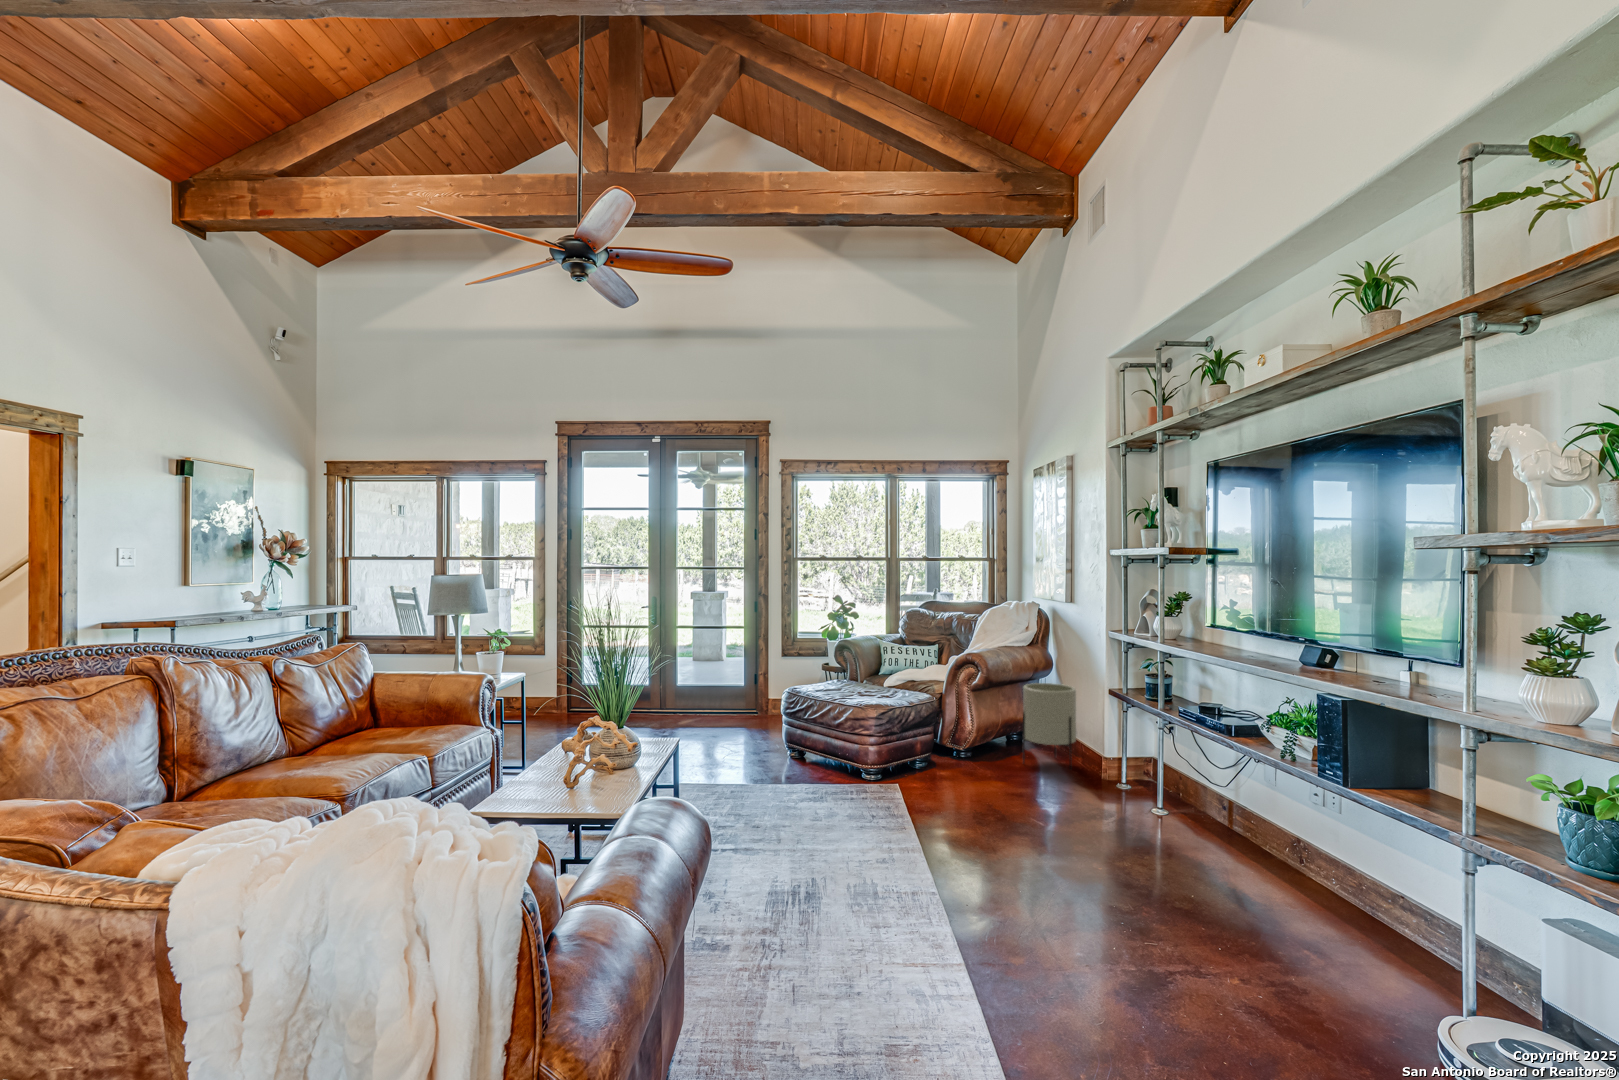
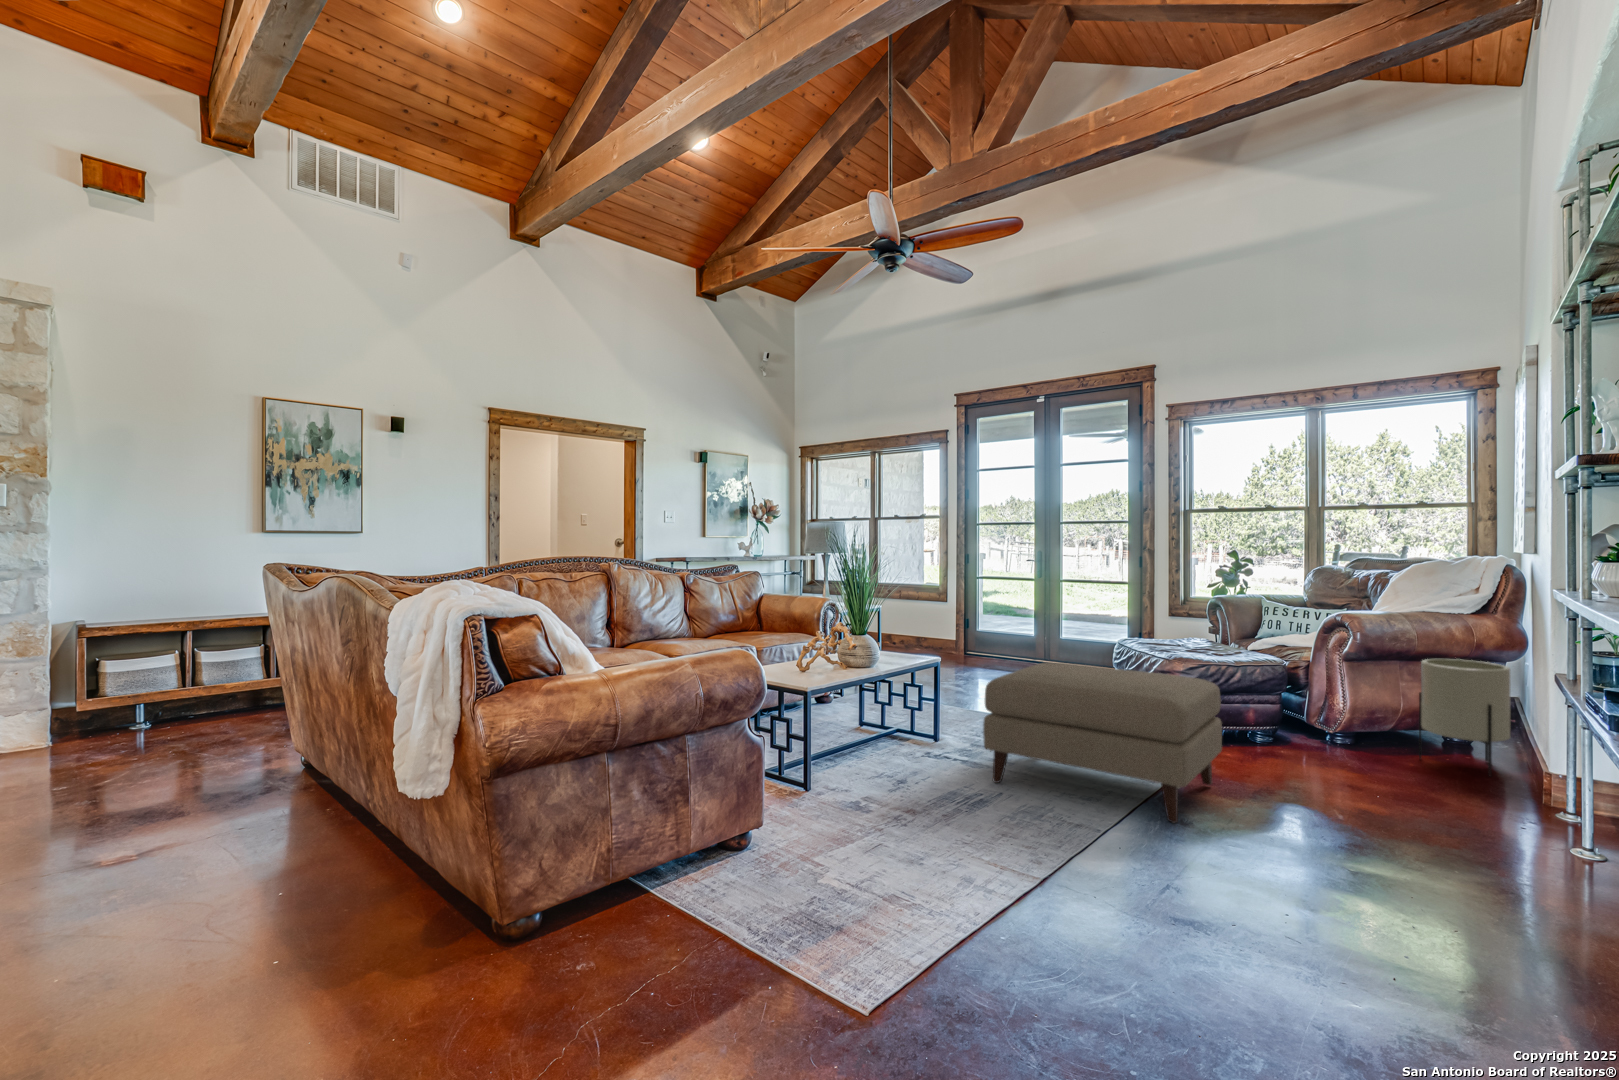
ottoman: none [783,728,982,868] -> present [983,662,1222,823]

